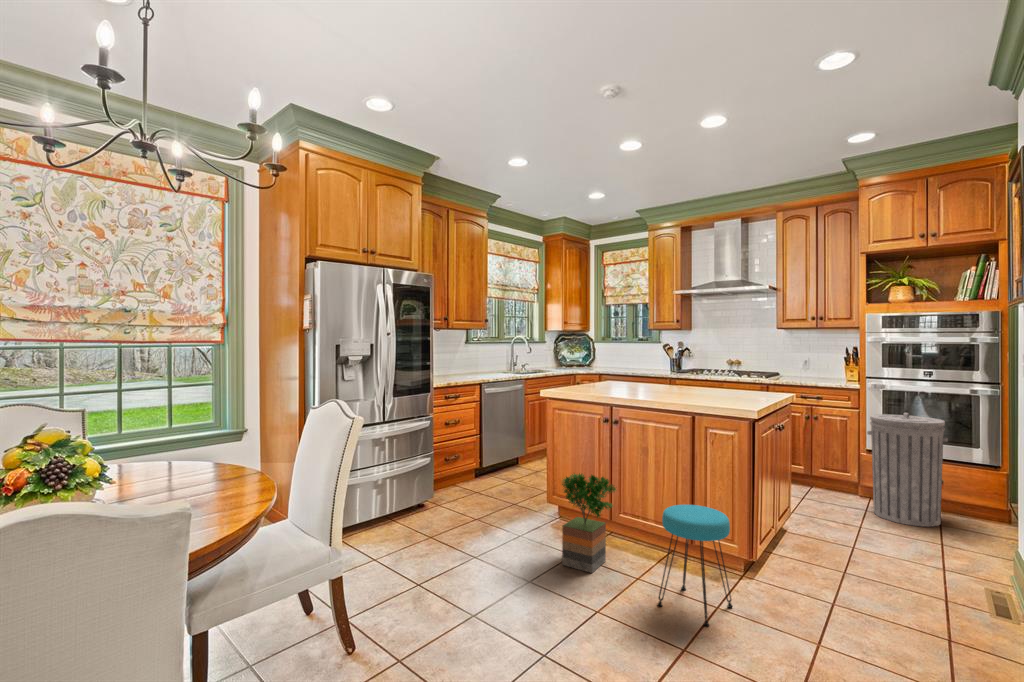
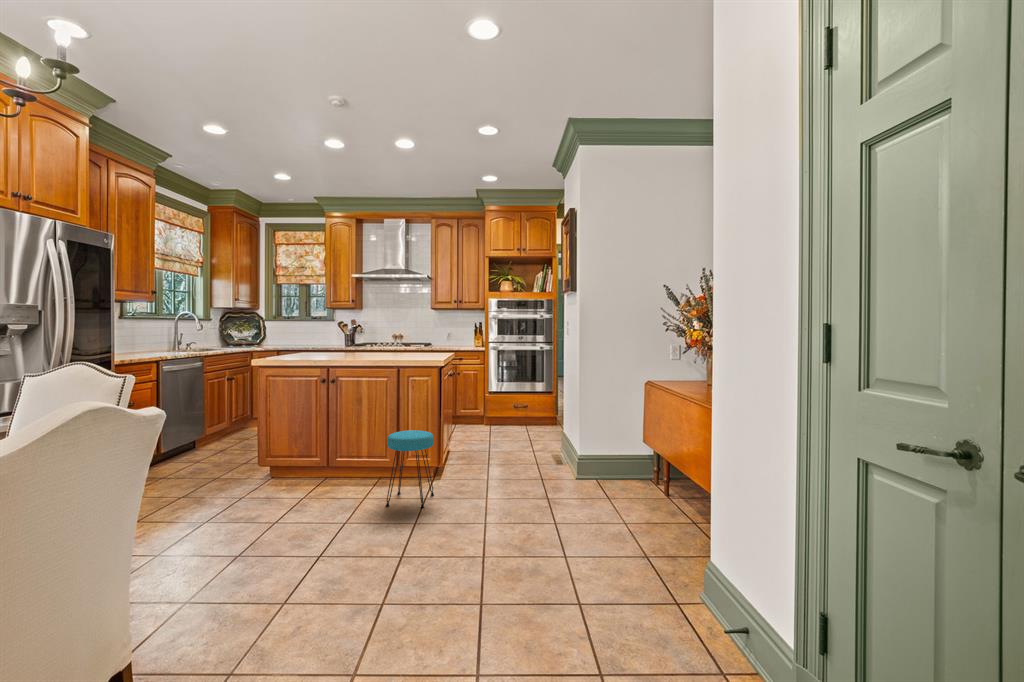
trash can: present [867,413,948,527] -> none [491,364,532,435]
potted tree: present [562,473,616,573] -> none [291,423,343,503]

